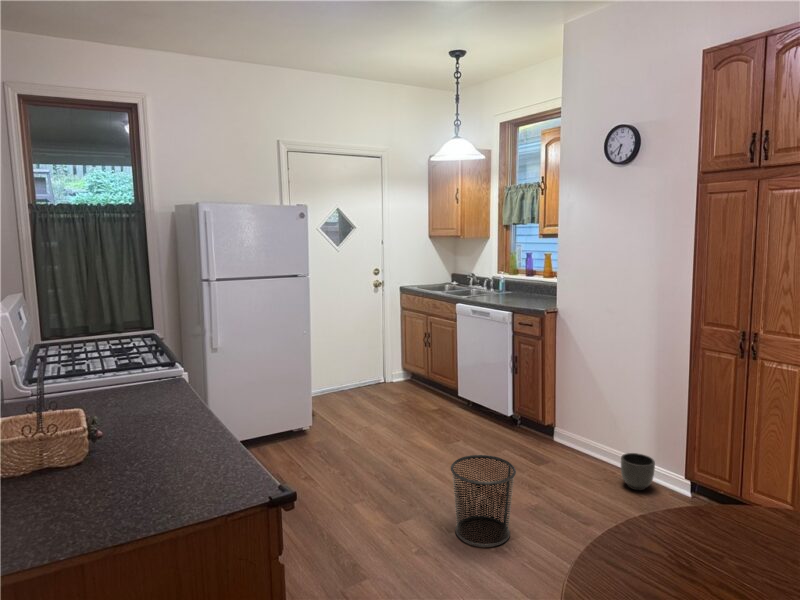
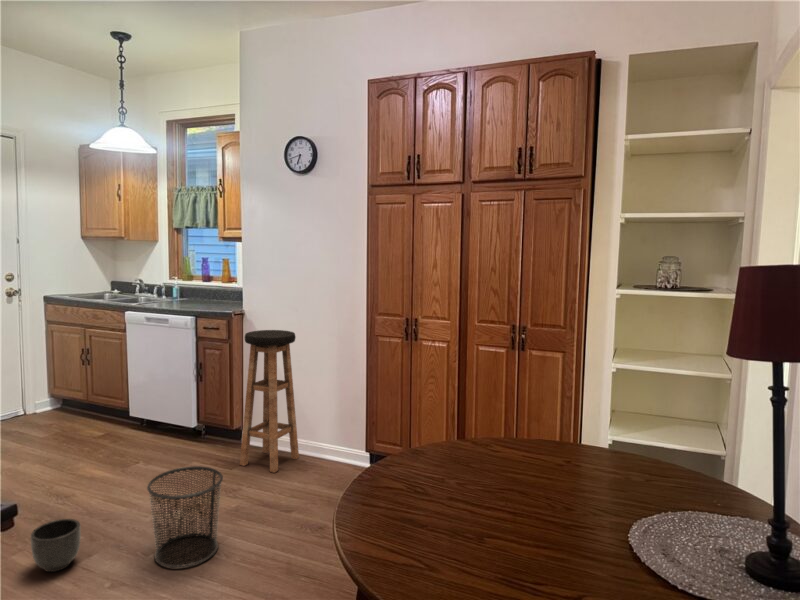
bar stool: none [545,331,608,478] -> present [240,330,299,473]
planter: present [621,453,655,490] -> present [31,519,81,572]

